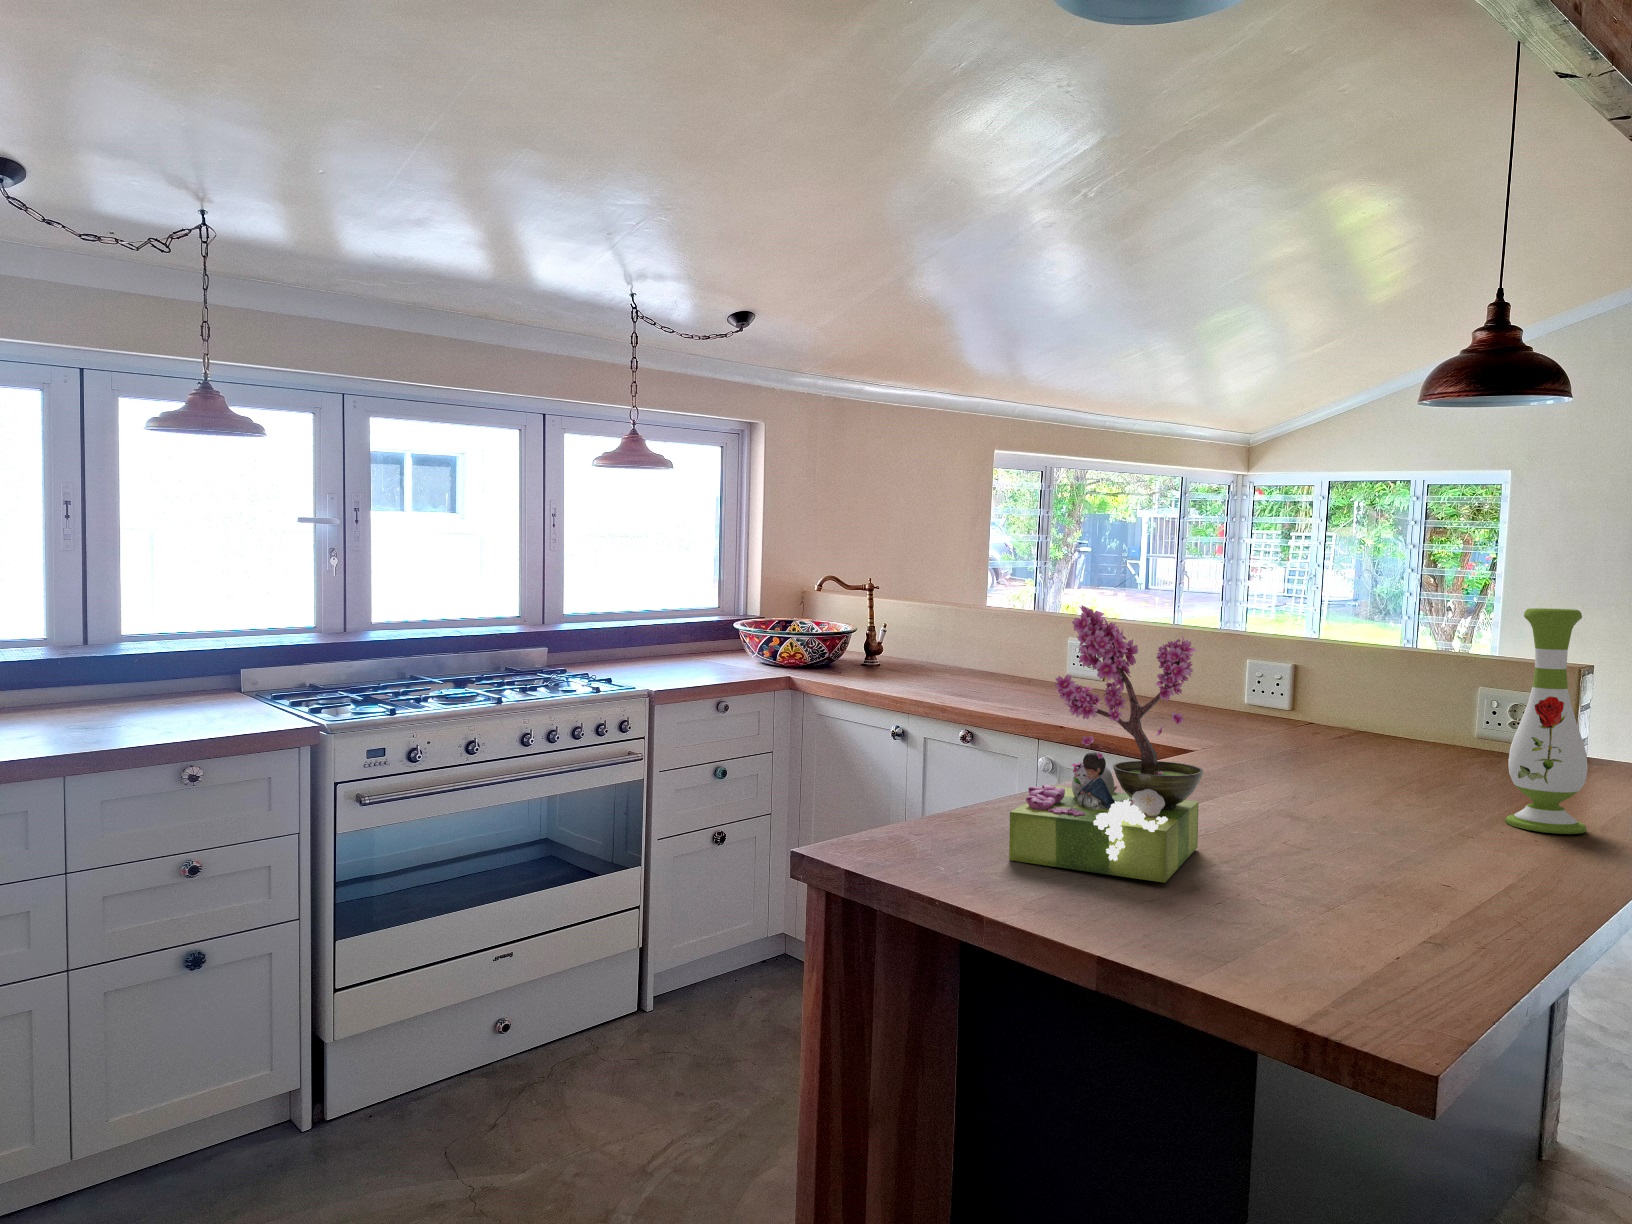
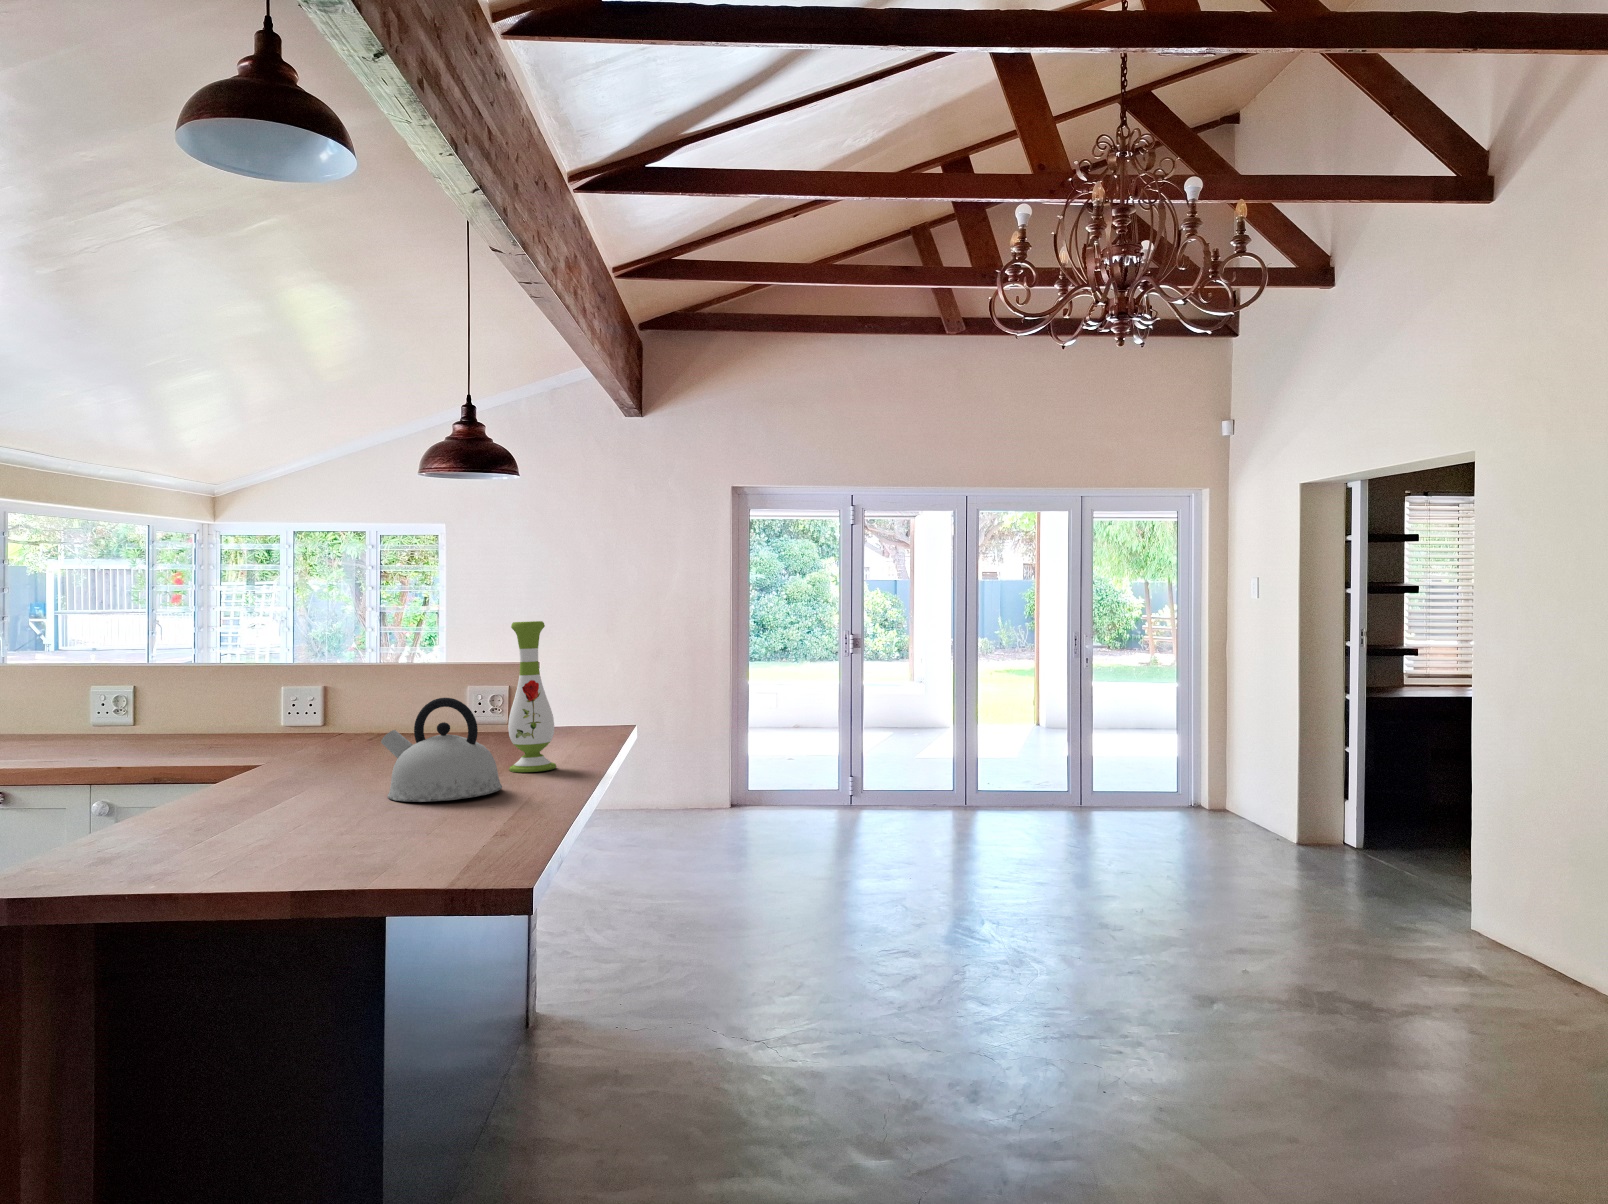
flower arrangement: present [1009,606,1204,883] -> none [167,633,323,857]
kettle: none [1305,710,1476,859] -> present [381,698,502,802]

